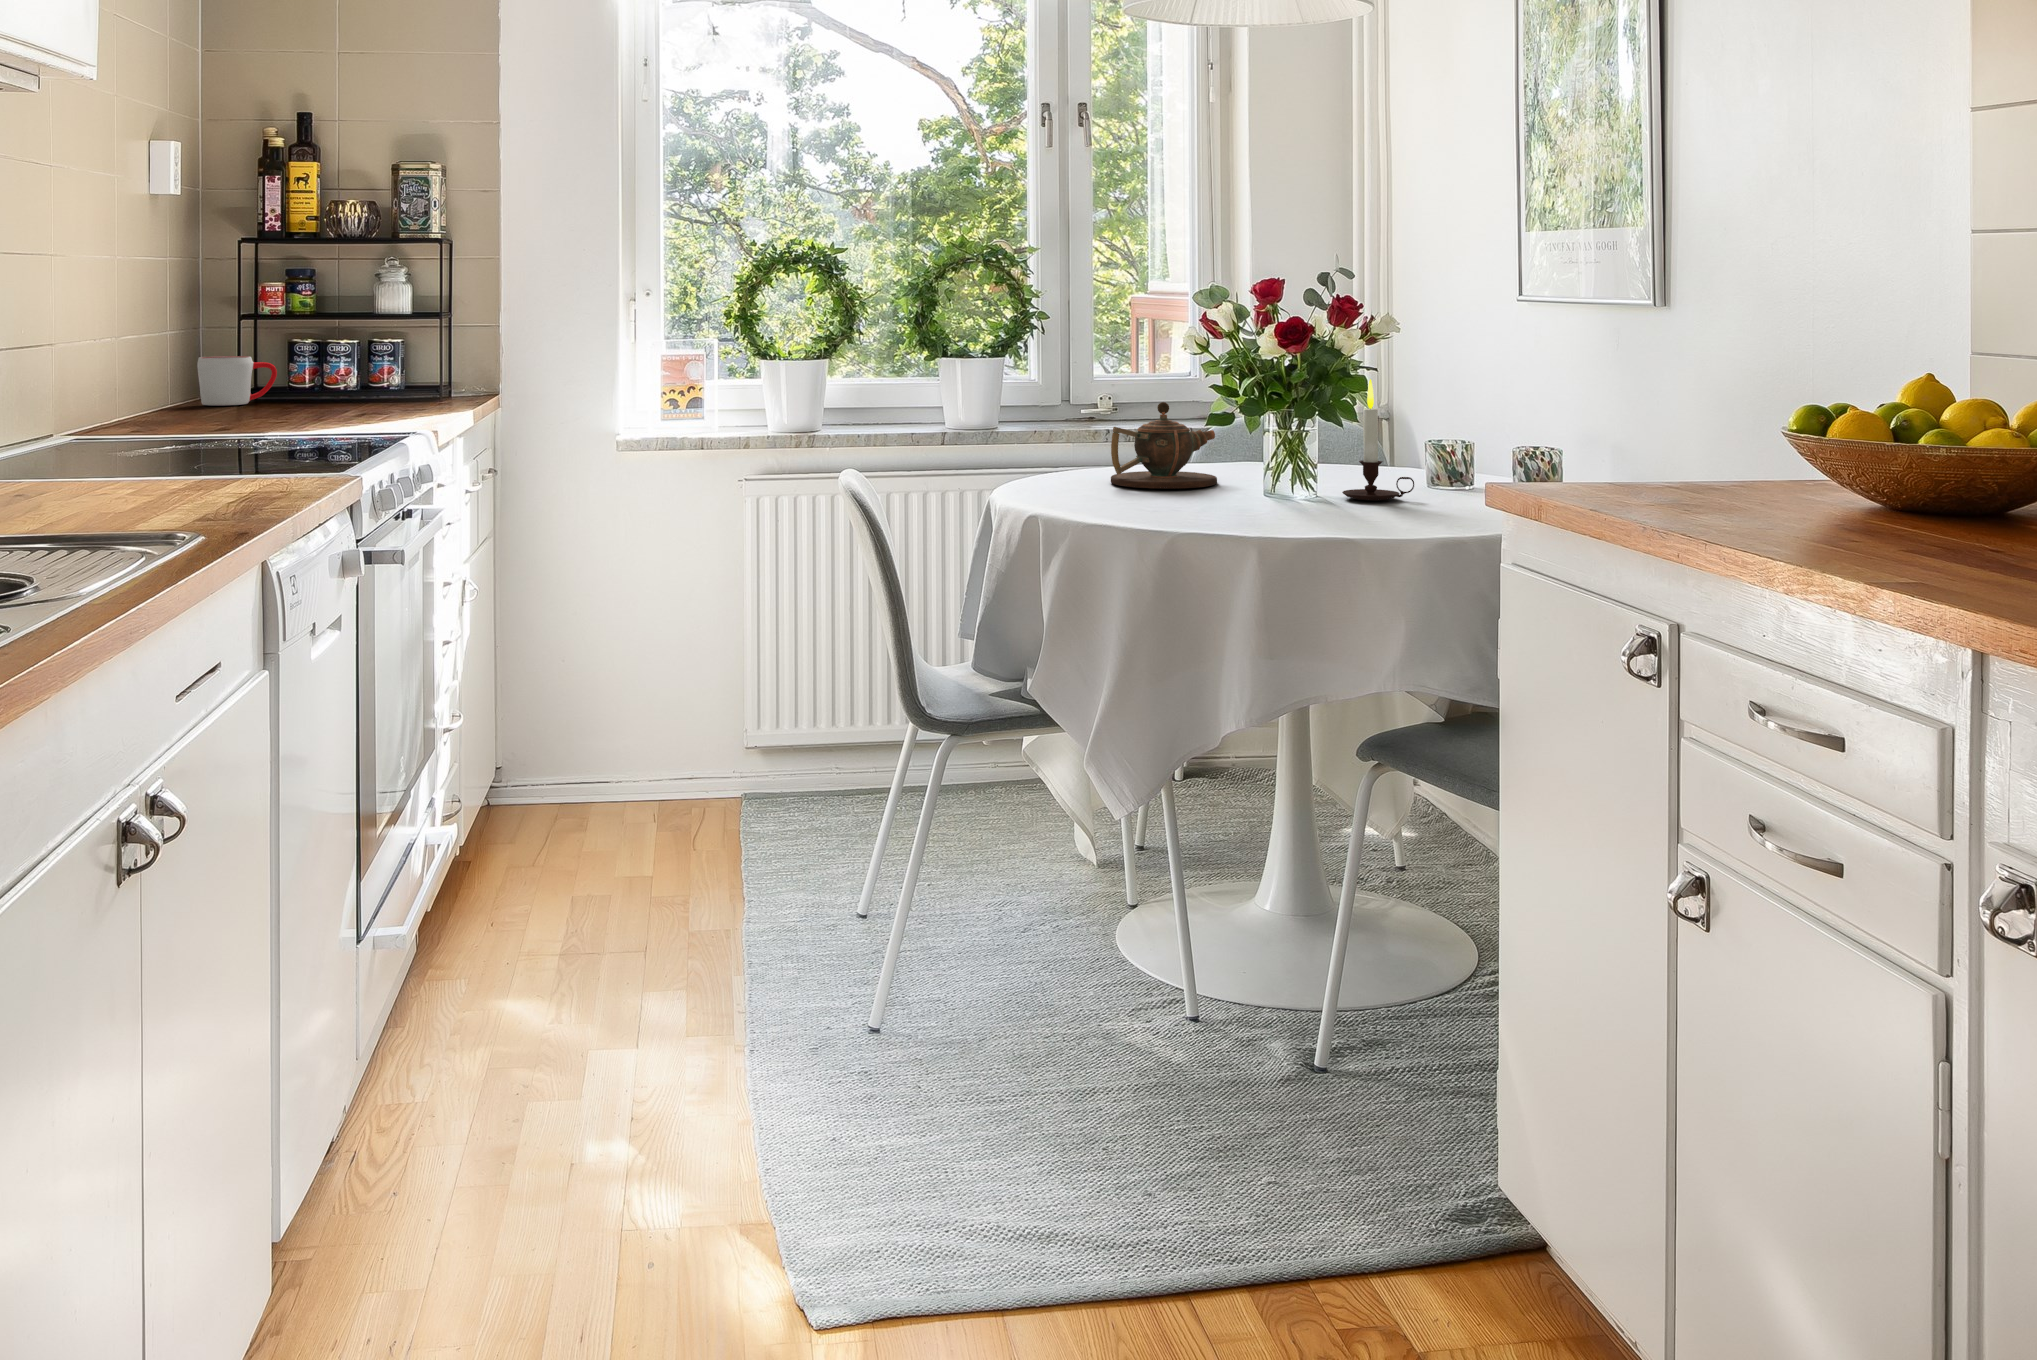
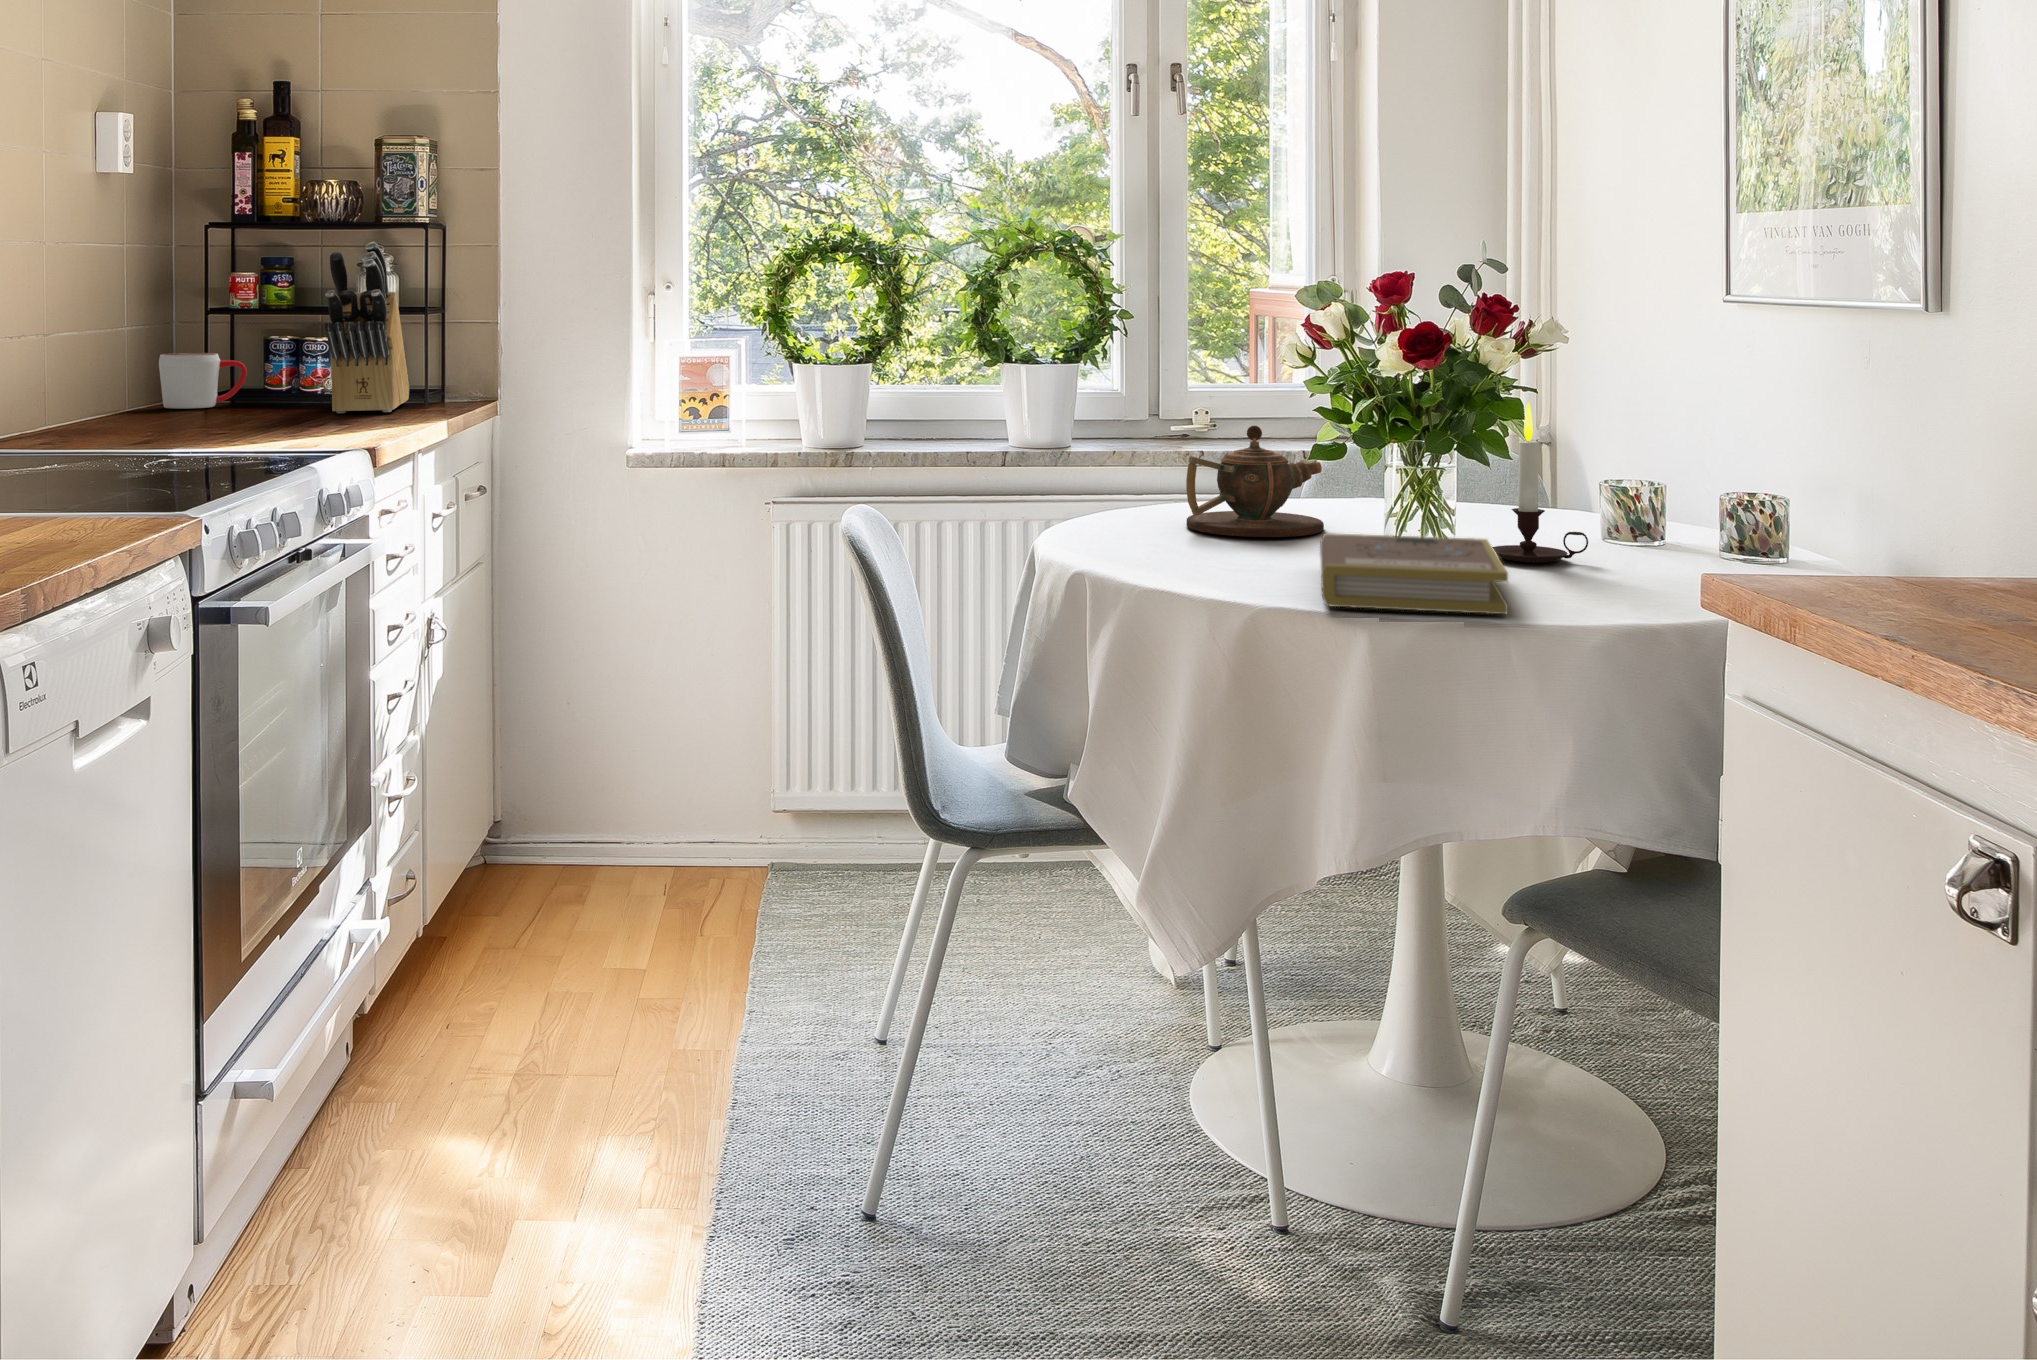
knife block: none [365,257,425,407] -> present [325,242,409,413]
book: none [1217,481,1356,532] -> present [1320,533,1508,614]

